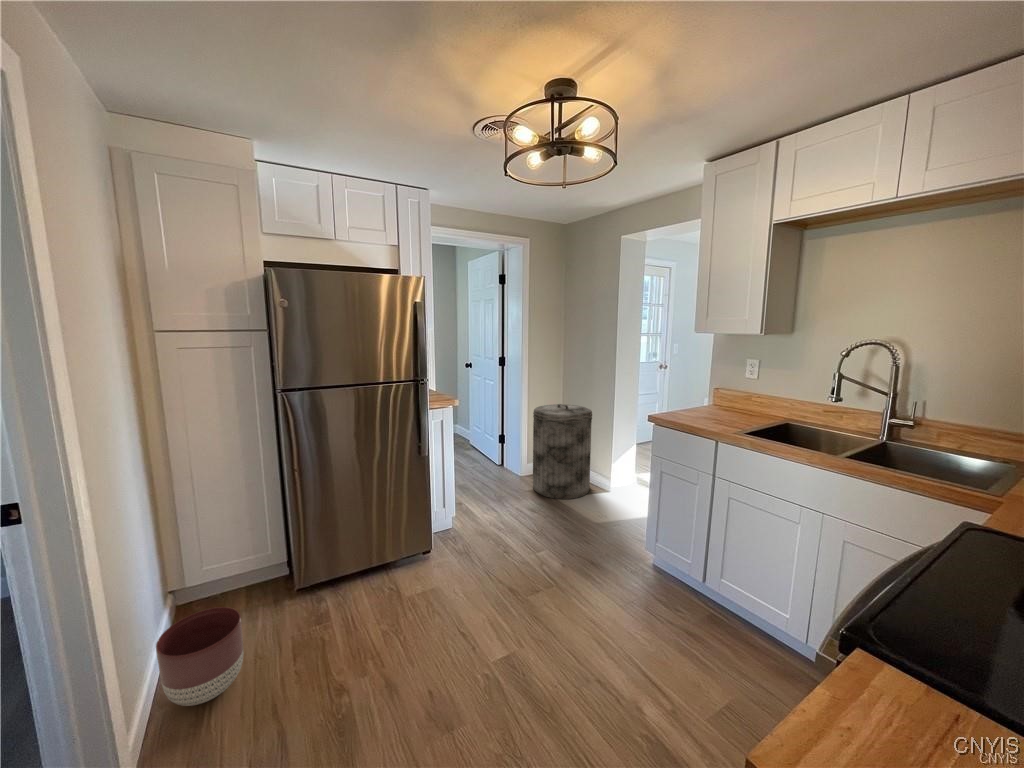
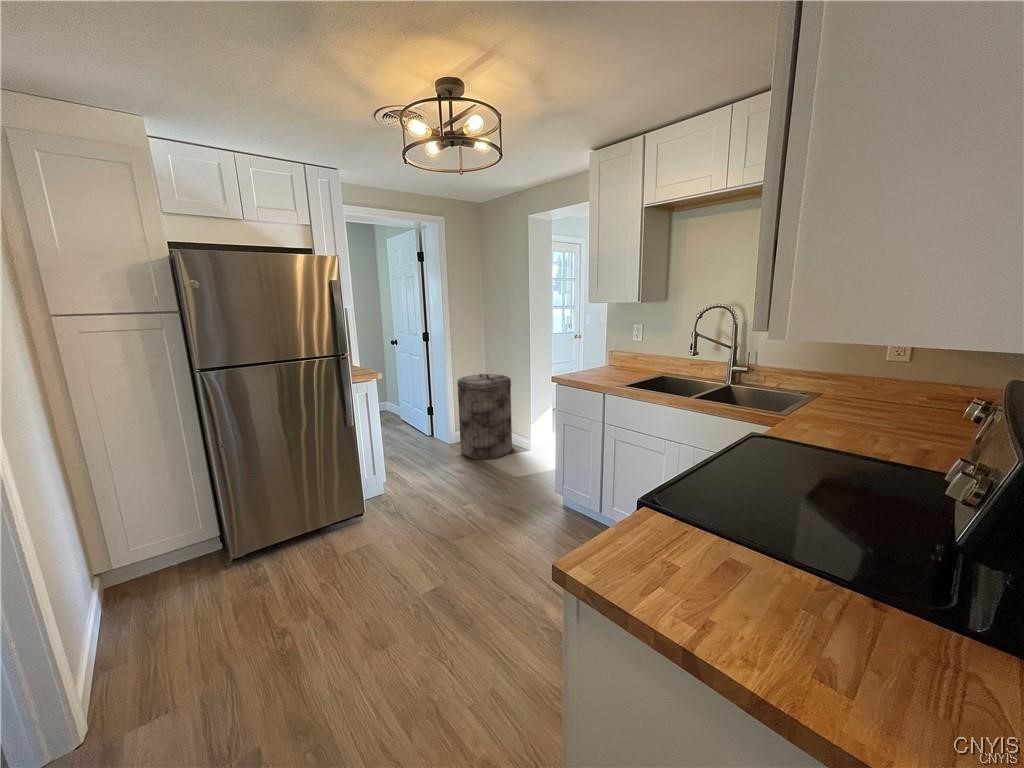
planter: present [156,607,244,706] -> none [90,578,183,669]

